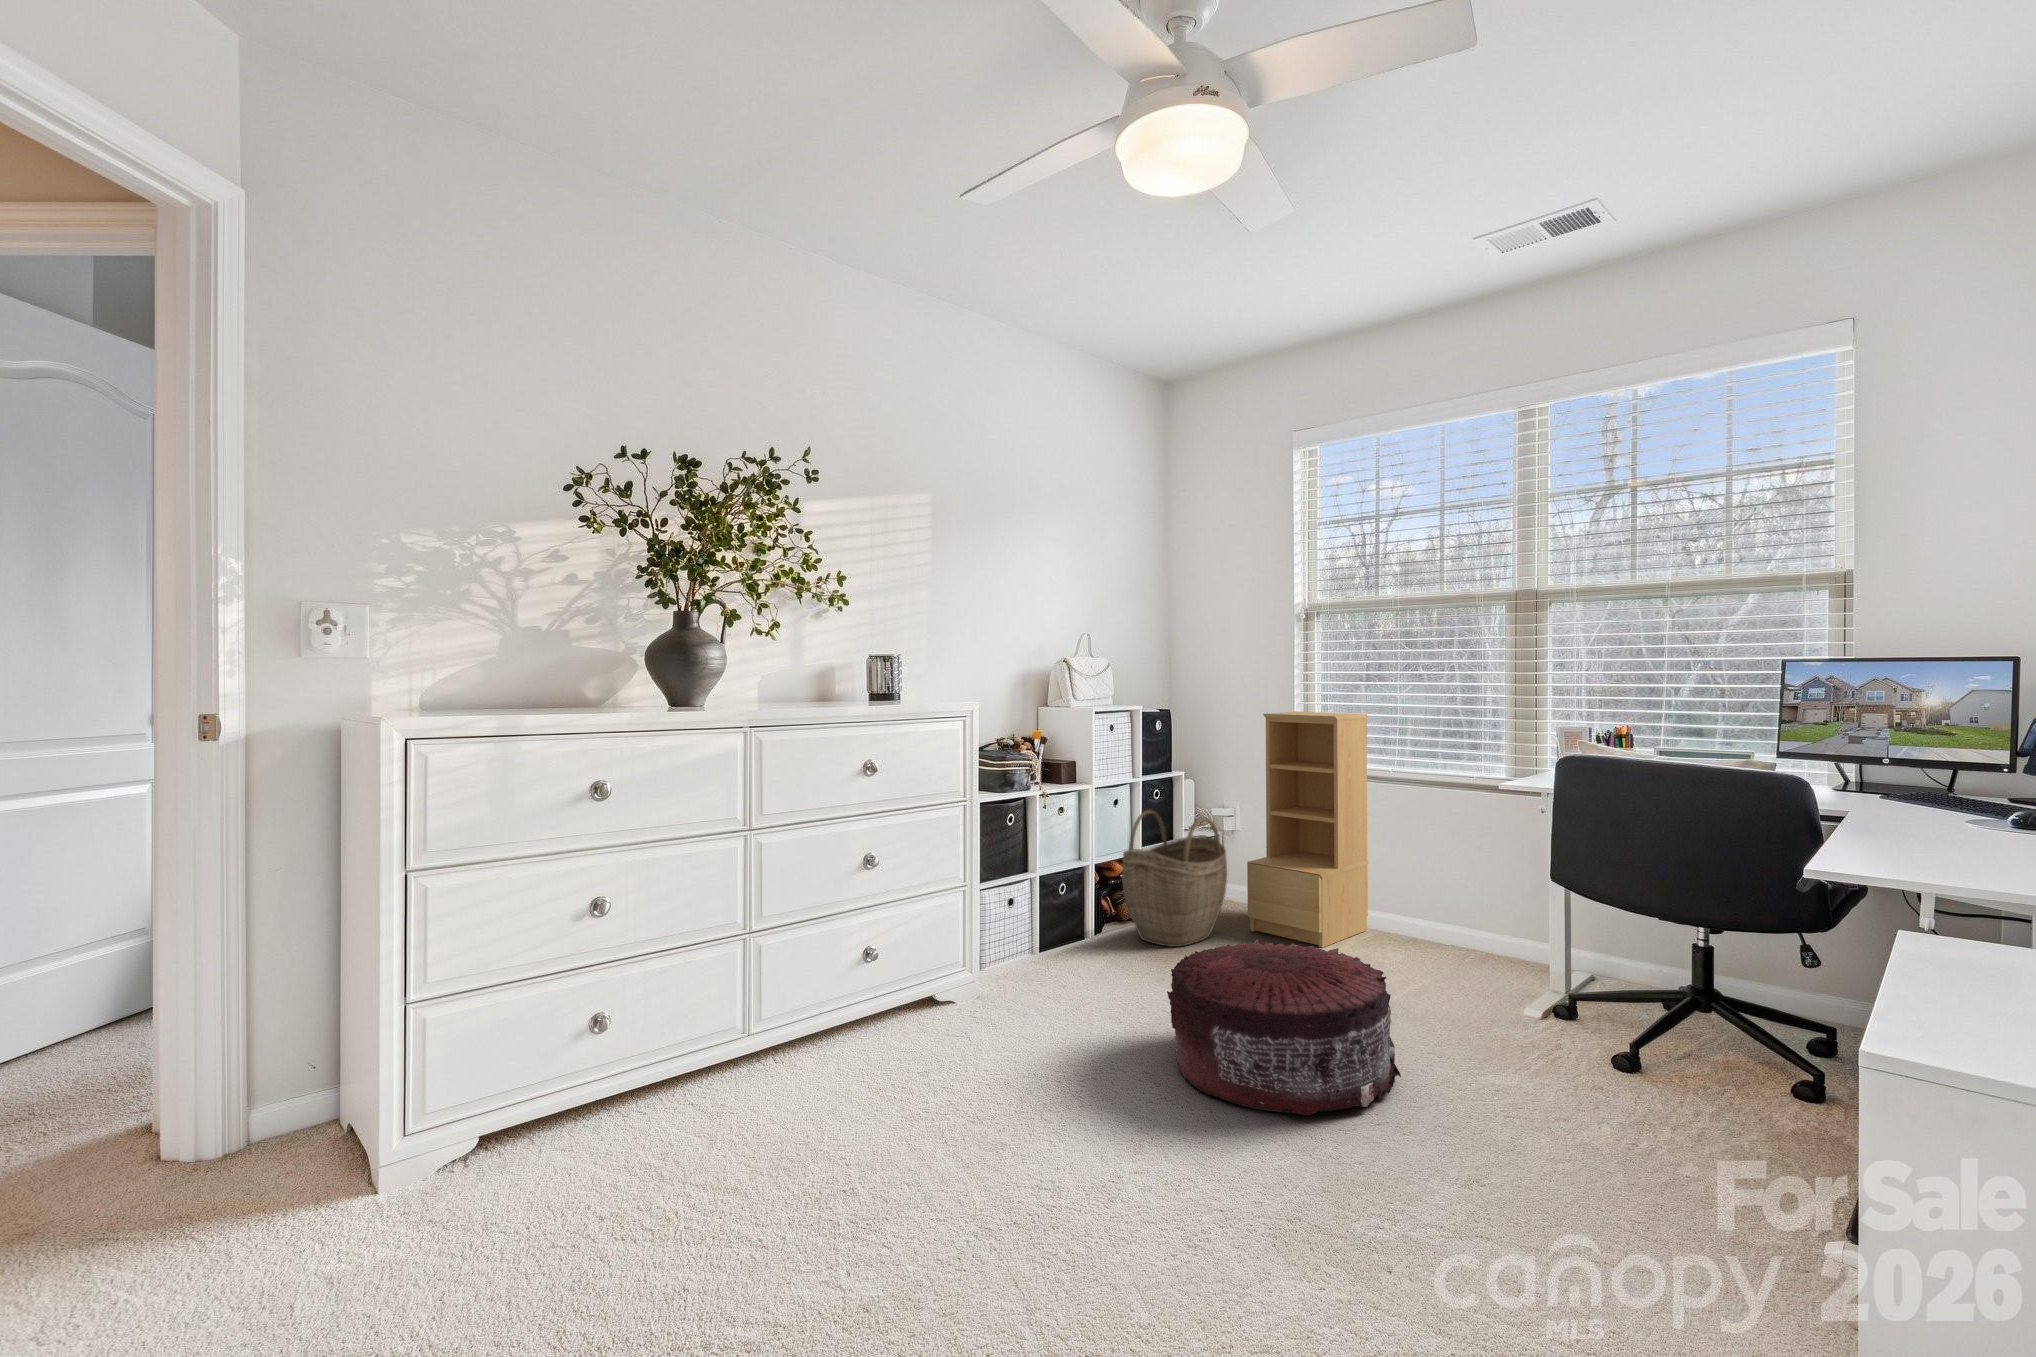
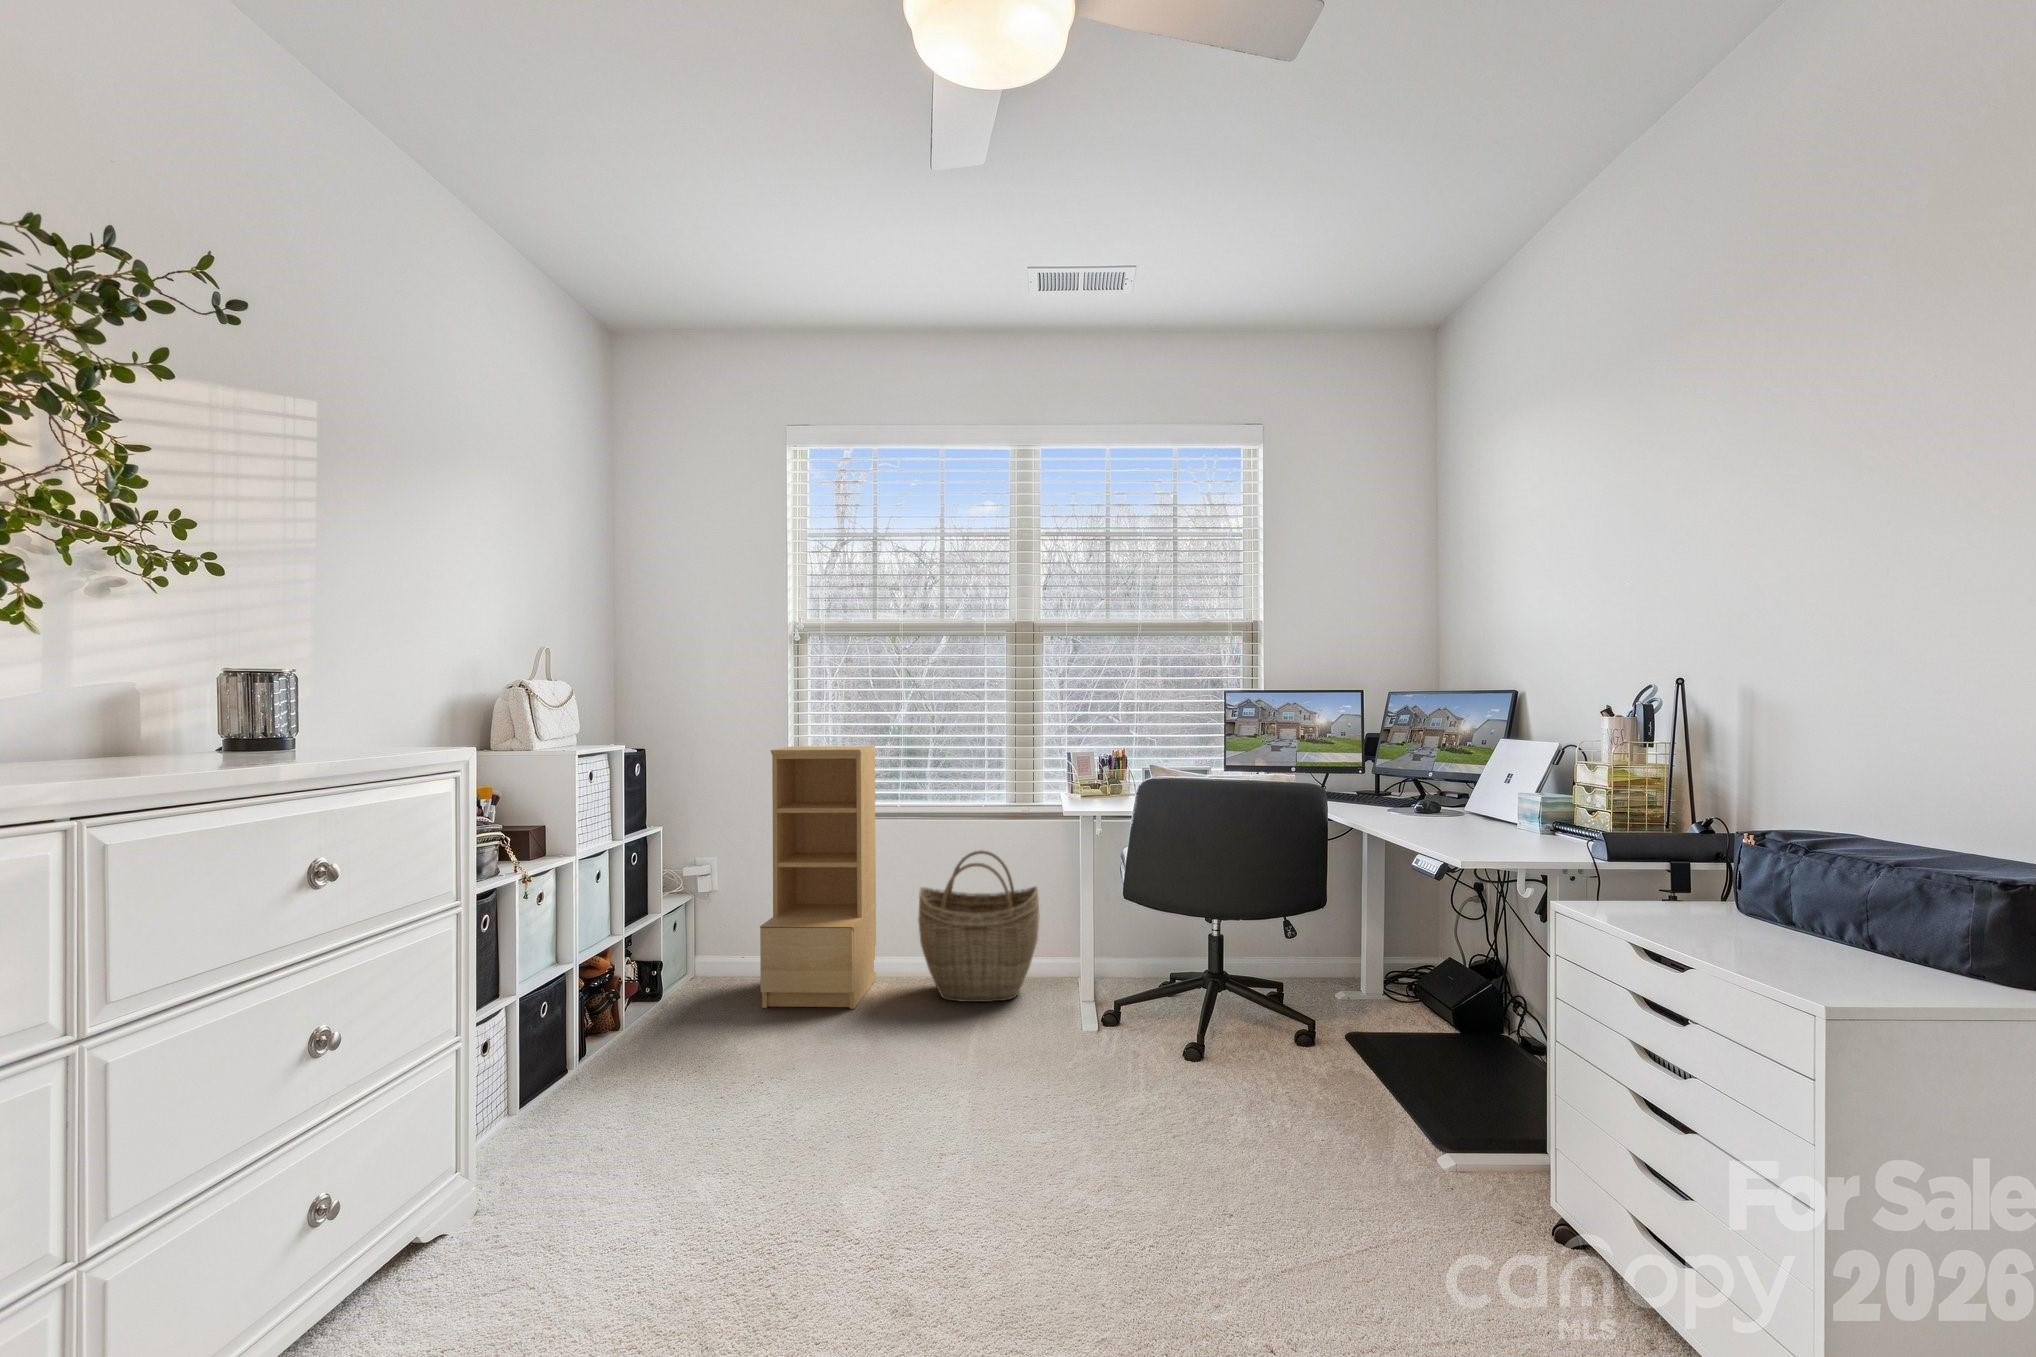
woven basket: present [1122,810,1227,947] -> present [918,850,1039,1002]
pouf: present [1167,939,1401,1116] -> none [826,1006,1079,1230]

